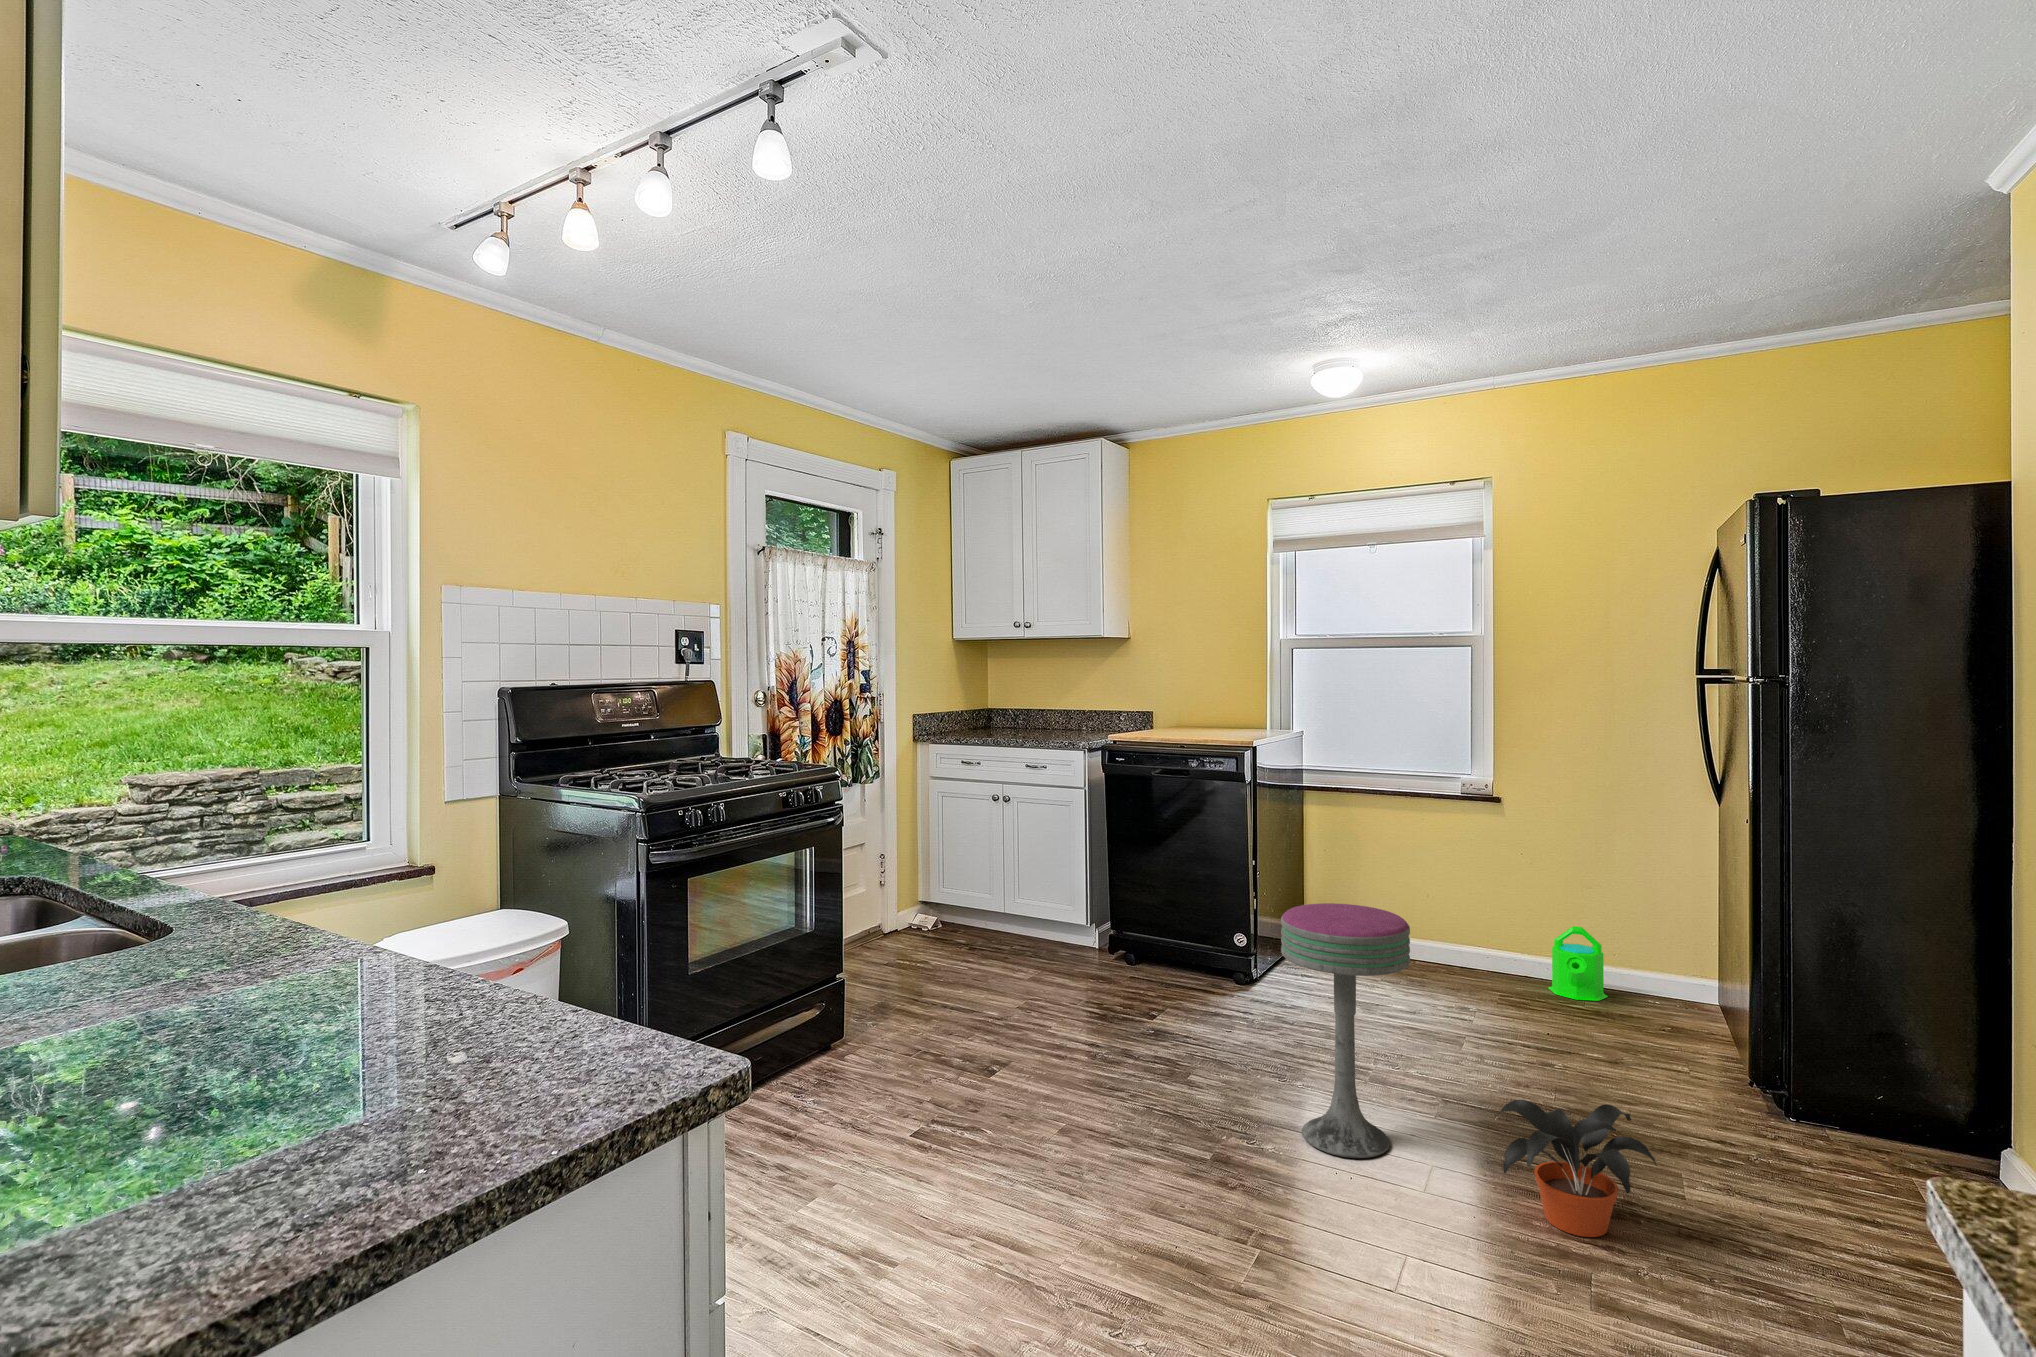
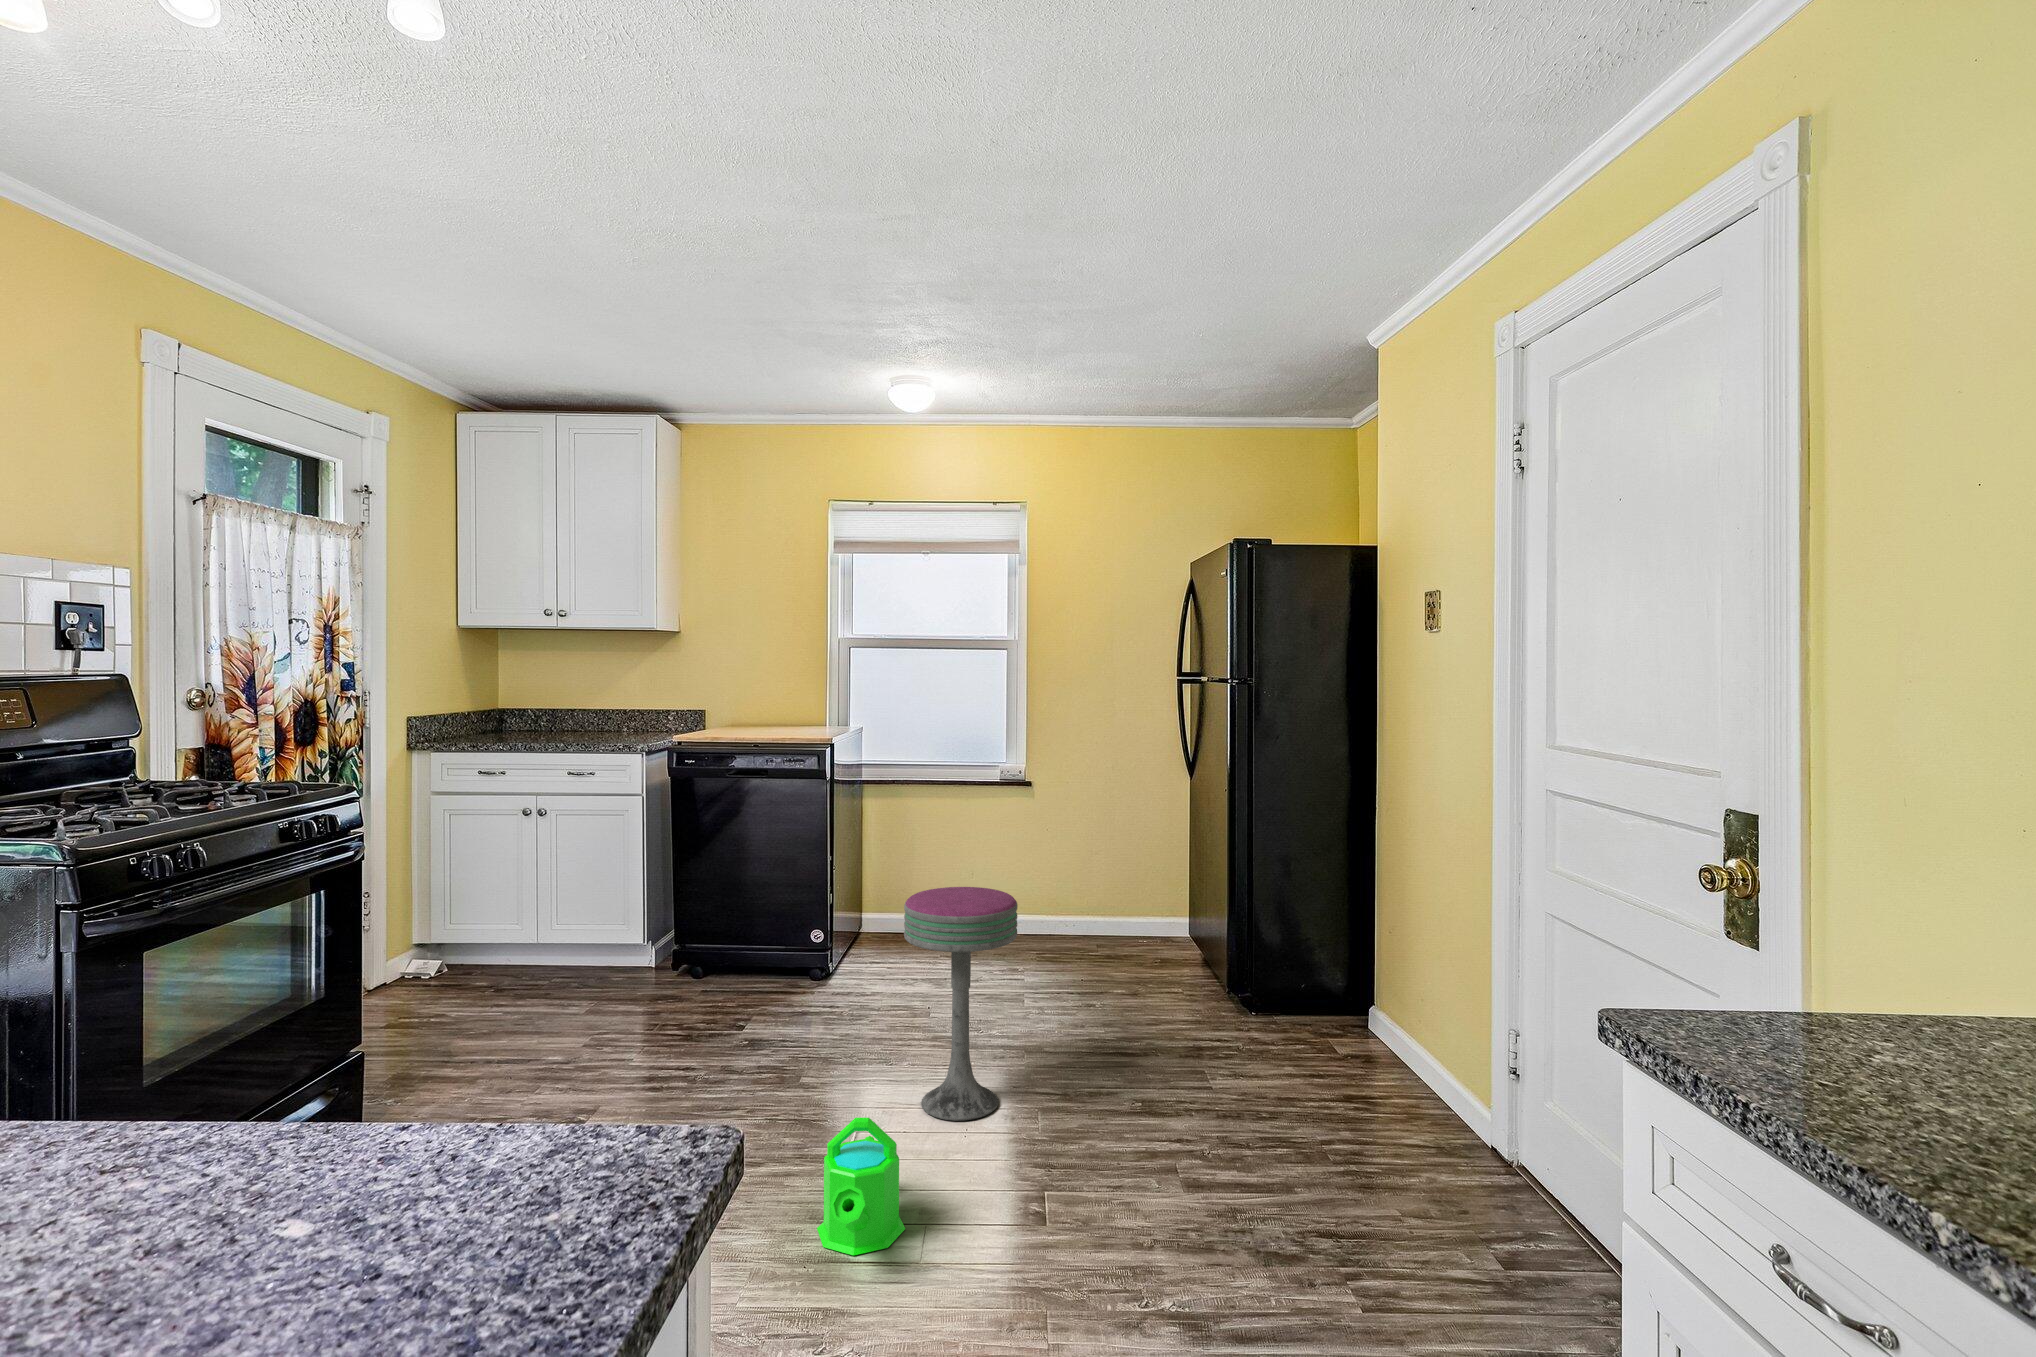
watering can: present [1548,926,1608,1001] -> present [817,1118,905,1255]
potted plant: present [1499,1099,1657,1237] -> none [1091,1026,1208,1138]

